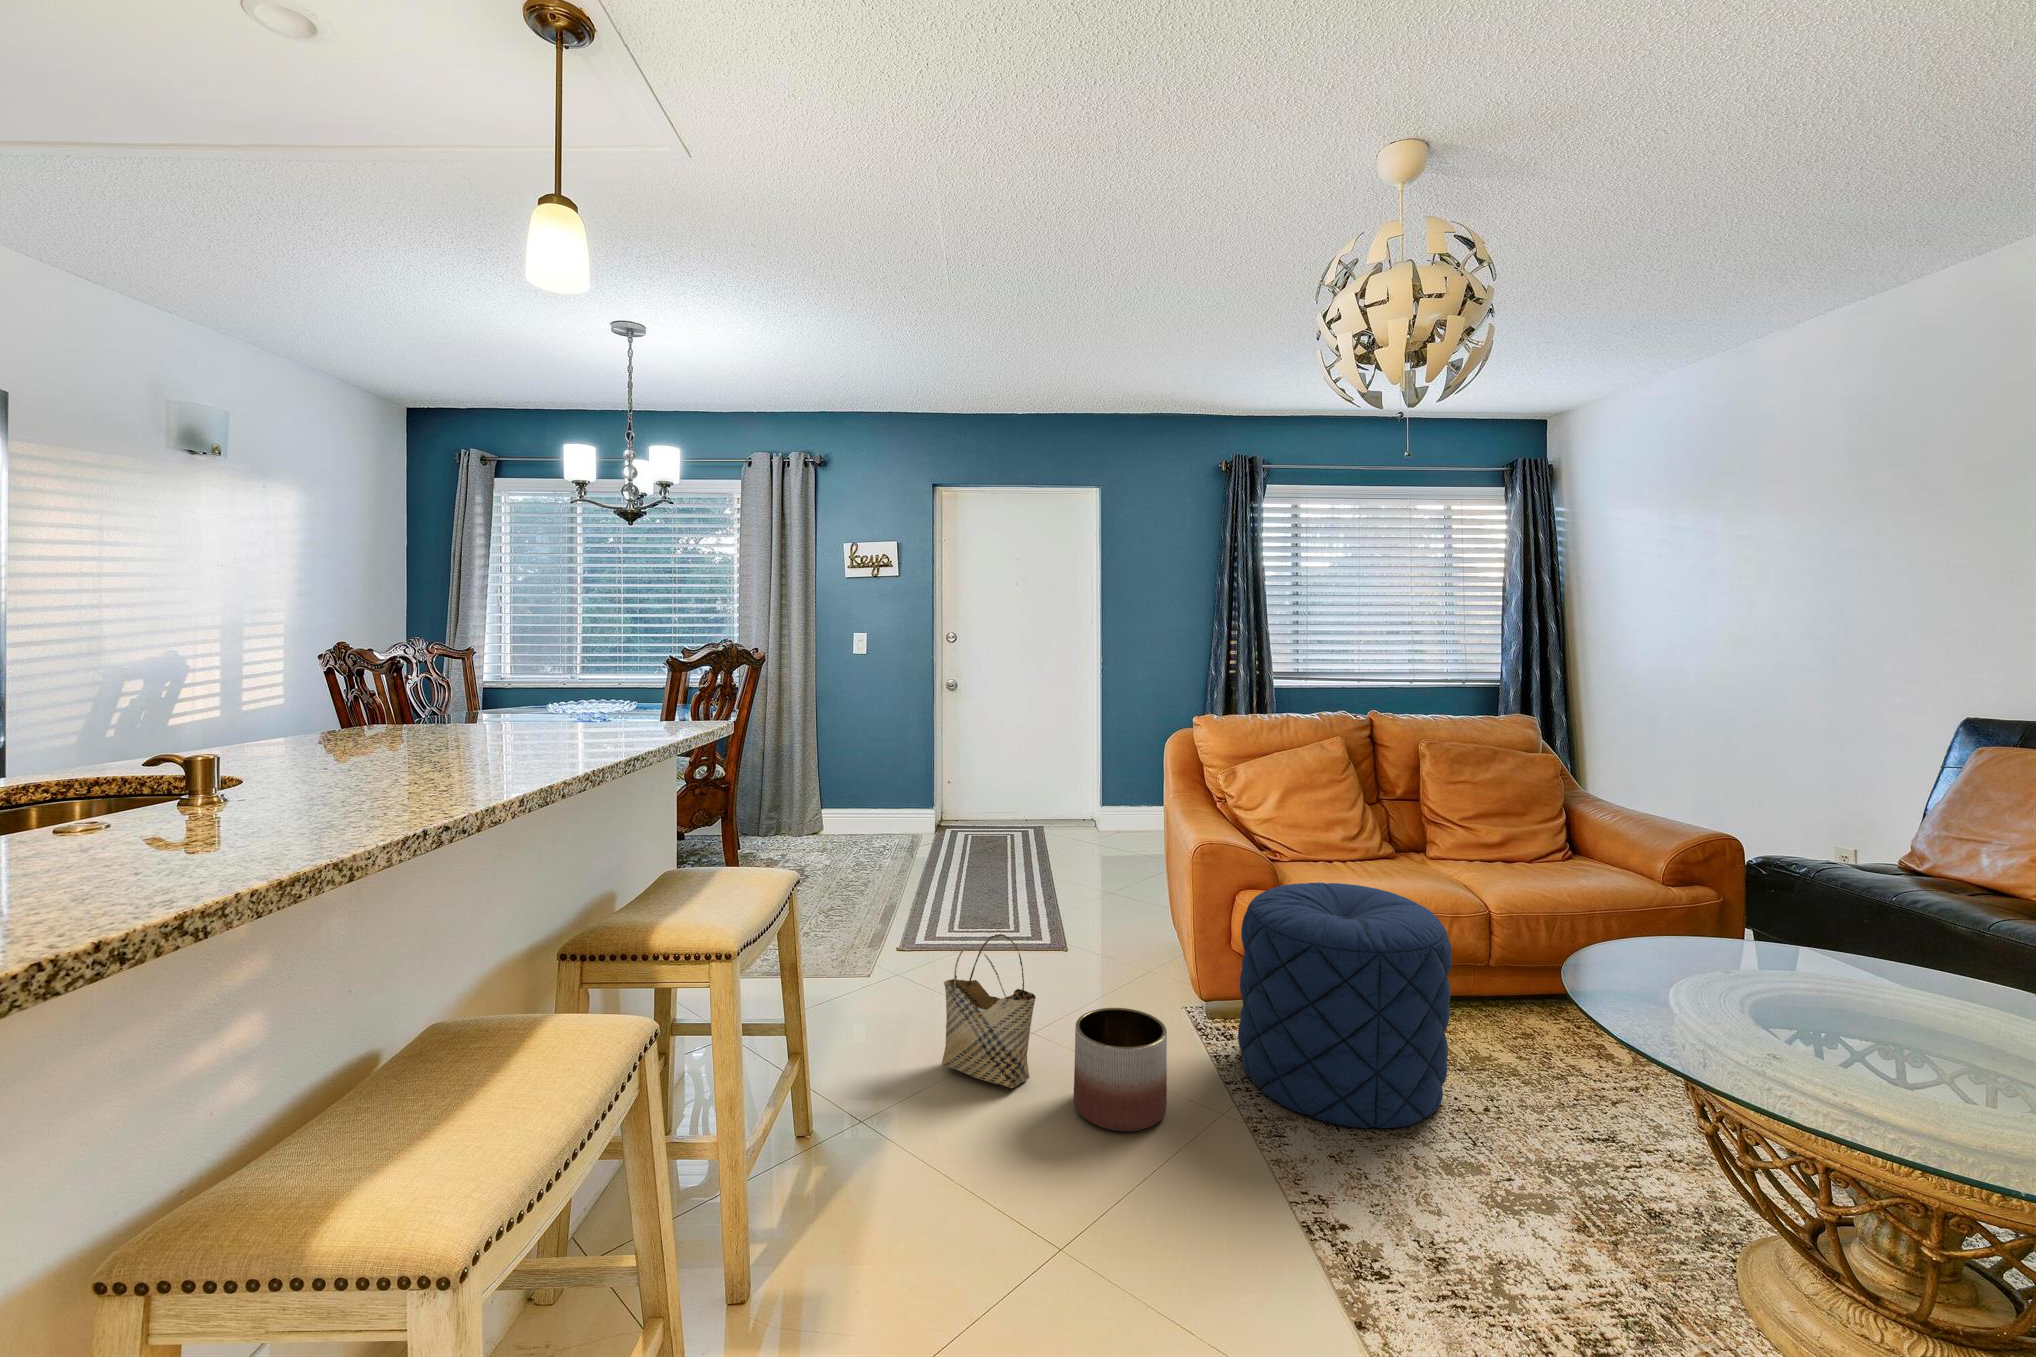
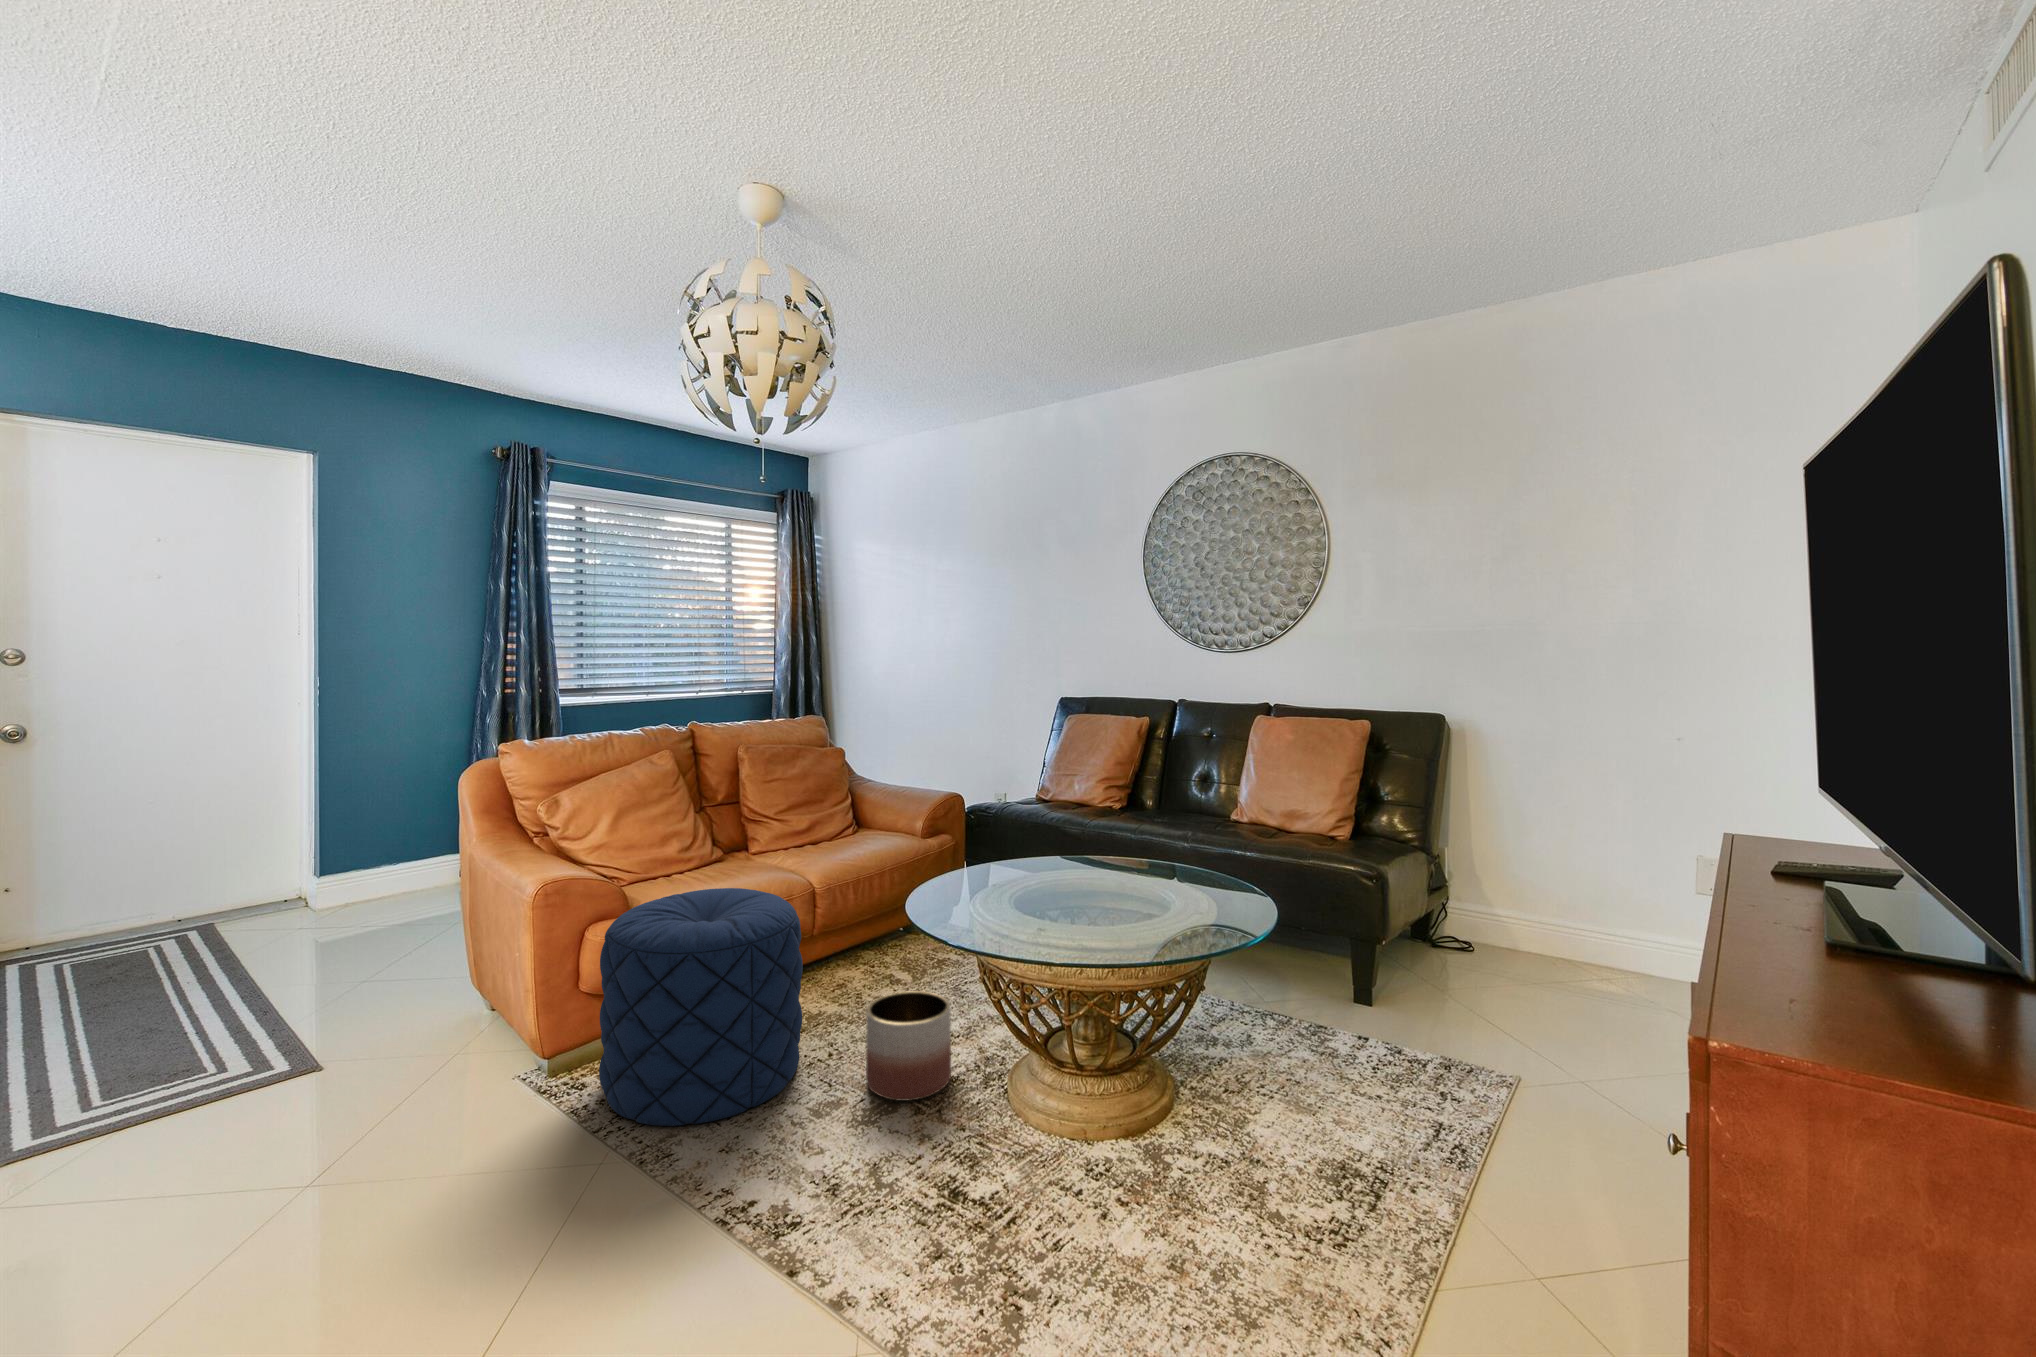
woven basket: present [942,934,1036,1088] -> none [147,1061,330,1290]
planter: present [1074,1008,1167,1131] -> present [866,991,951,1101]

